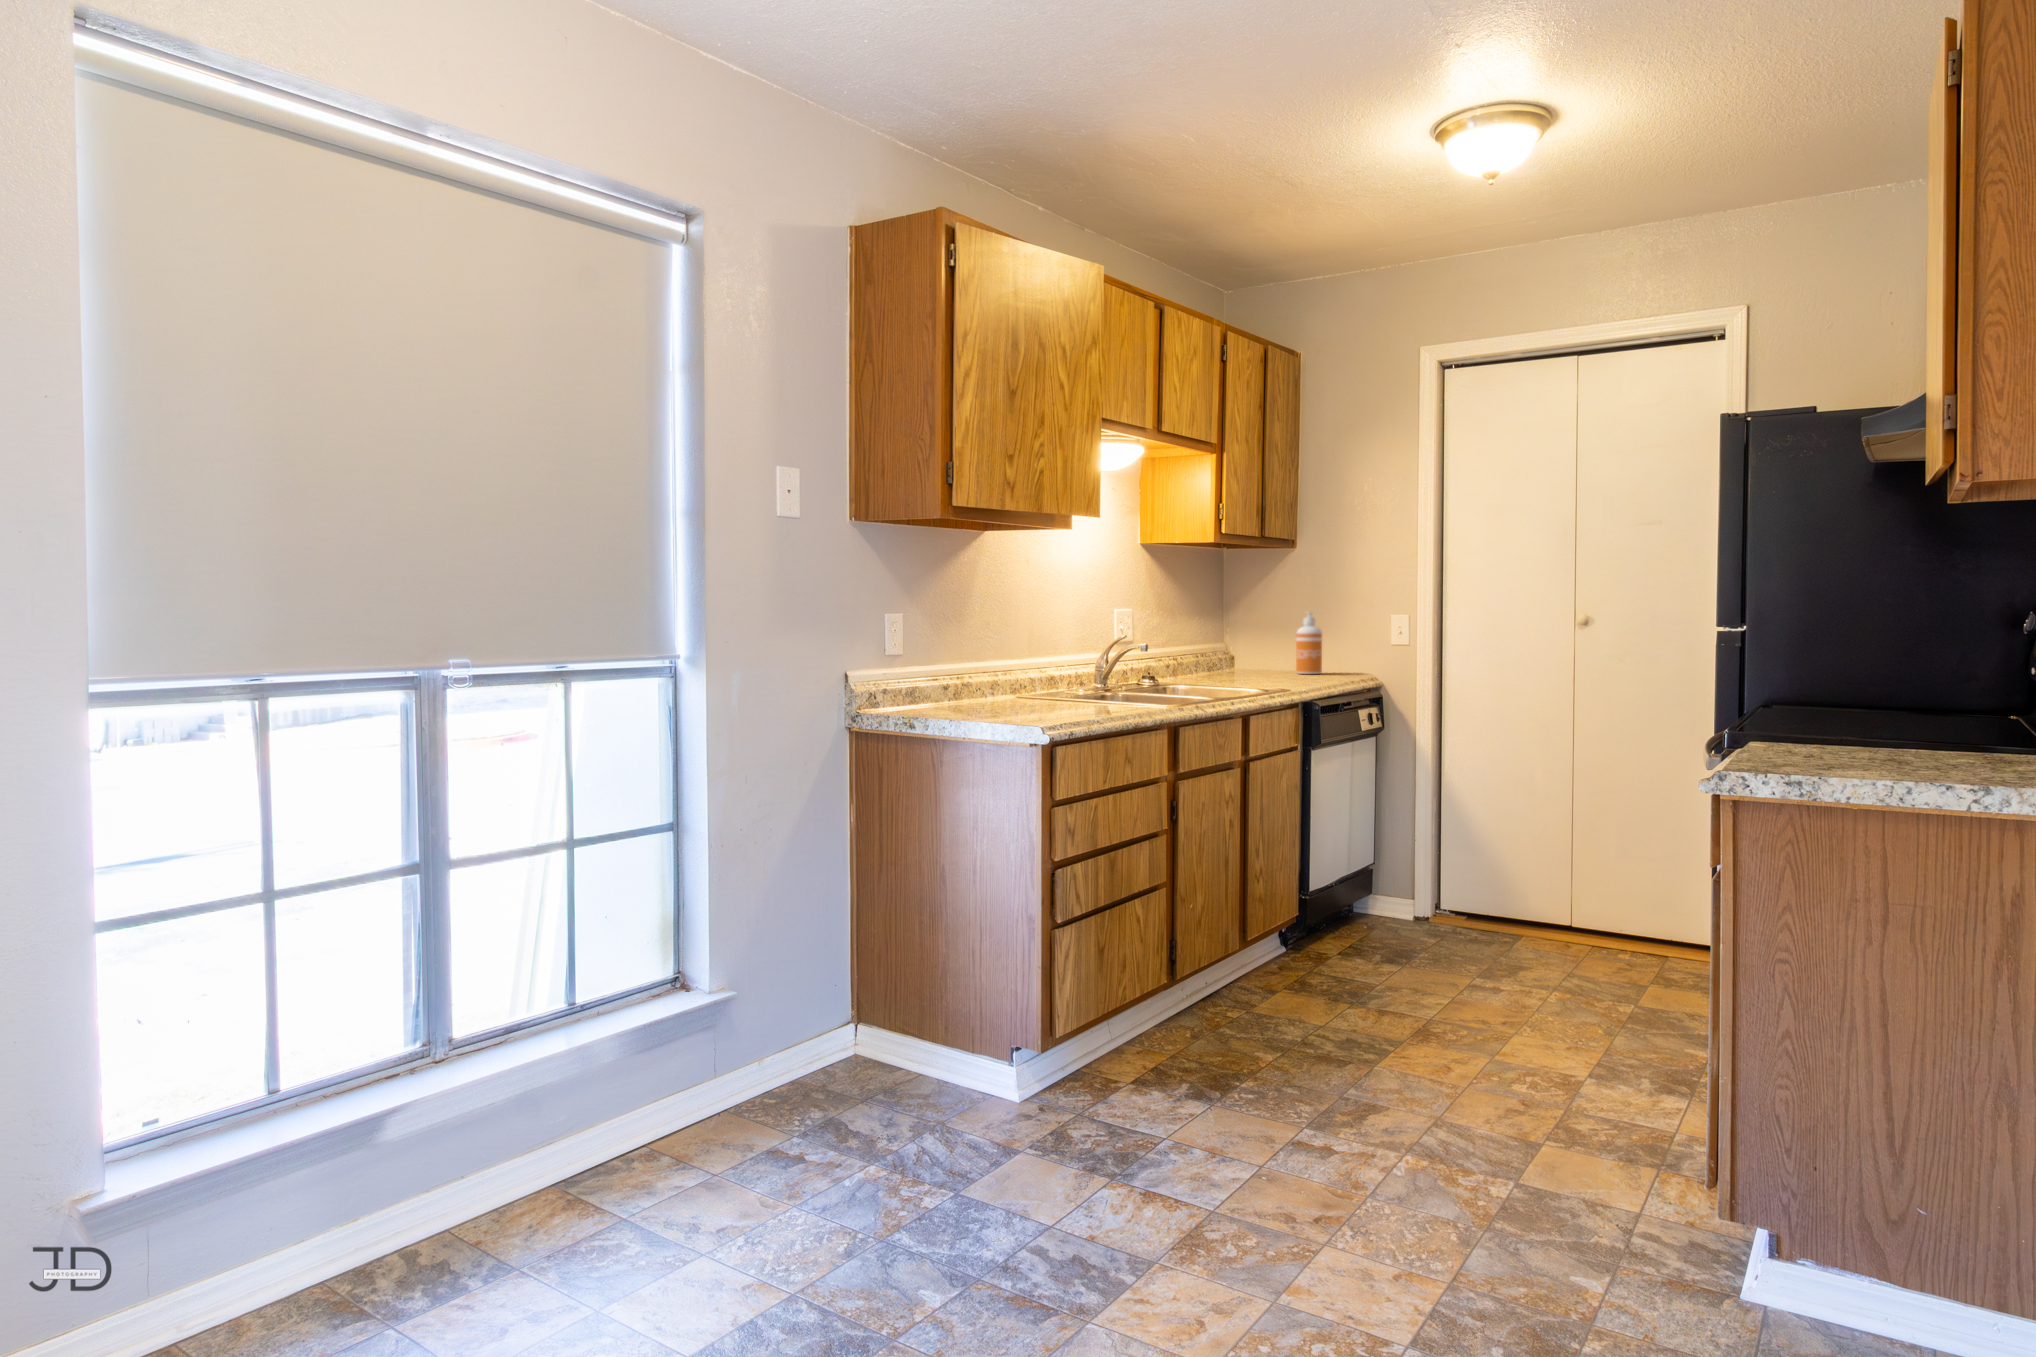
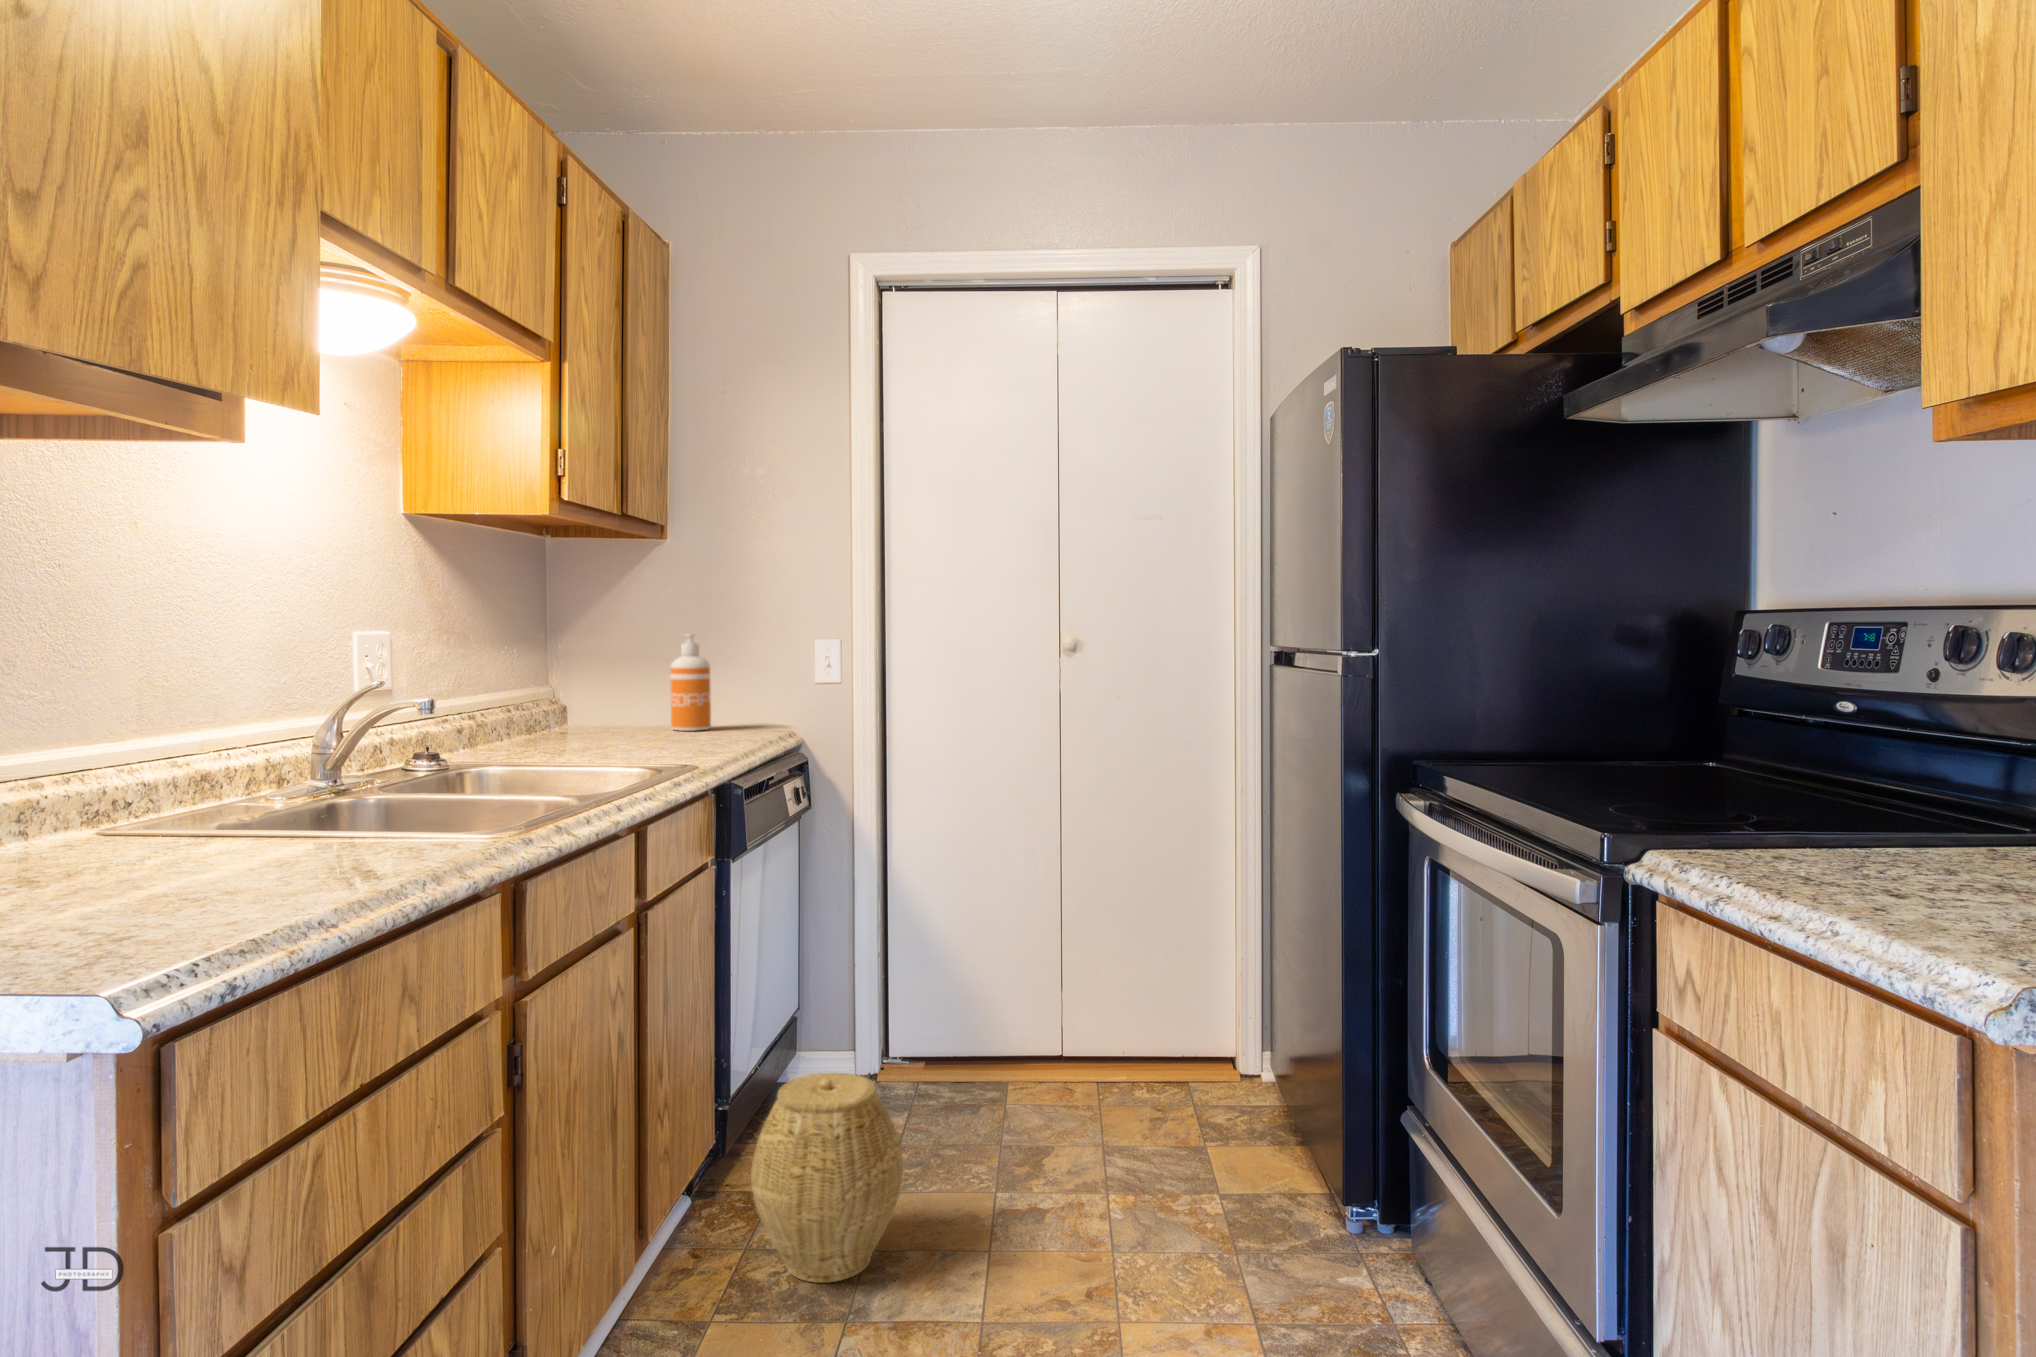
woven basket: none [1310,875,1402,991] -> present [751,1073,903,1283]

